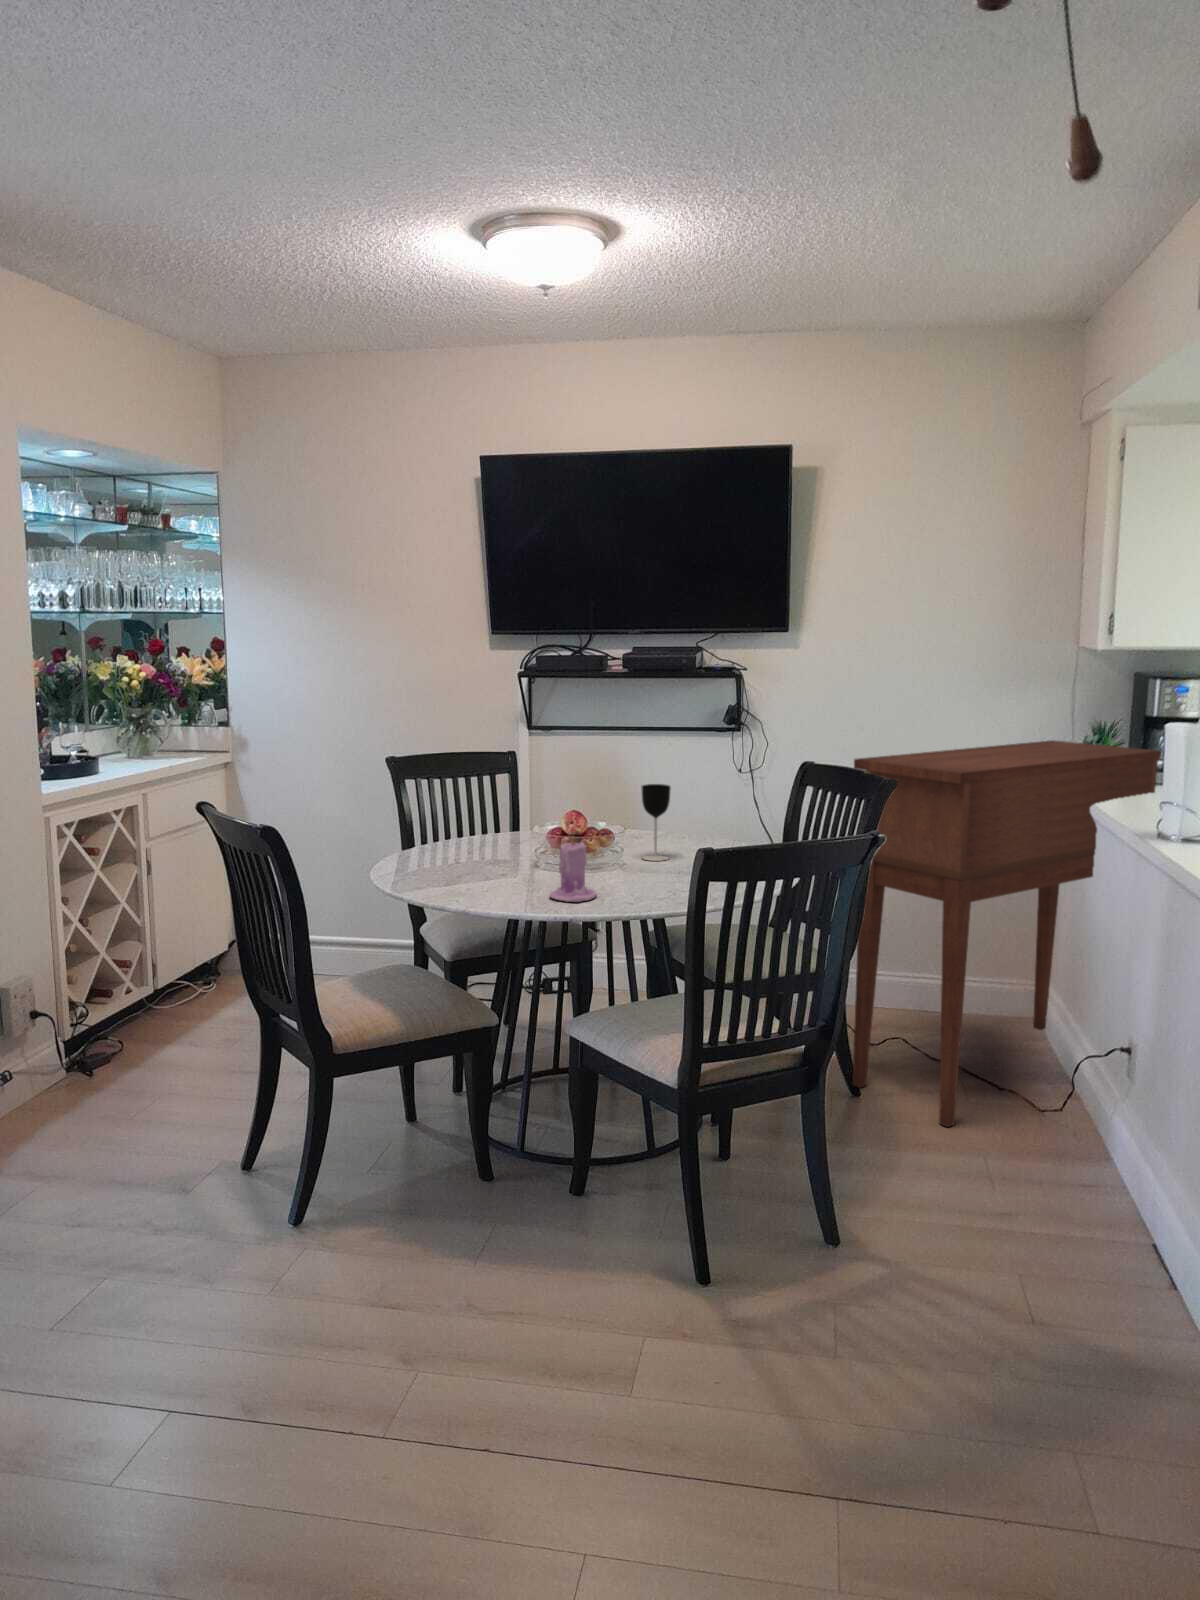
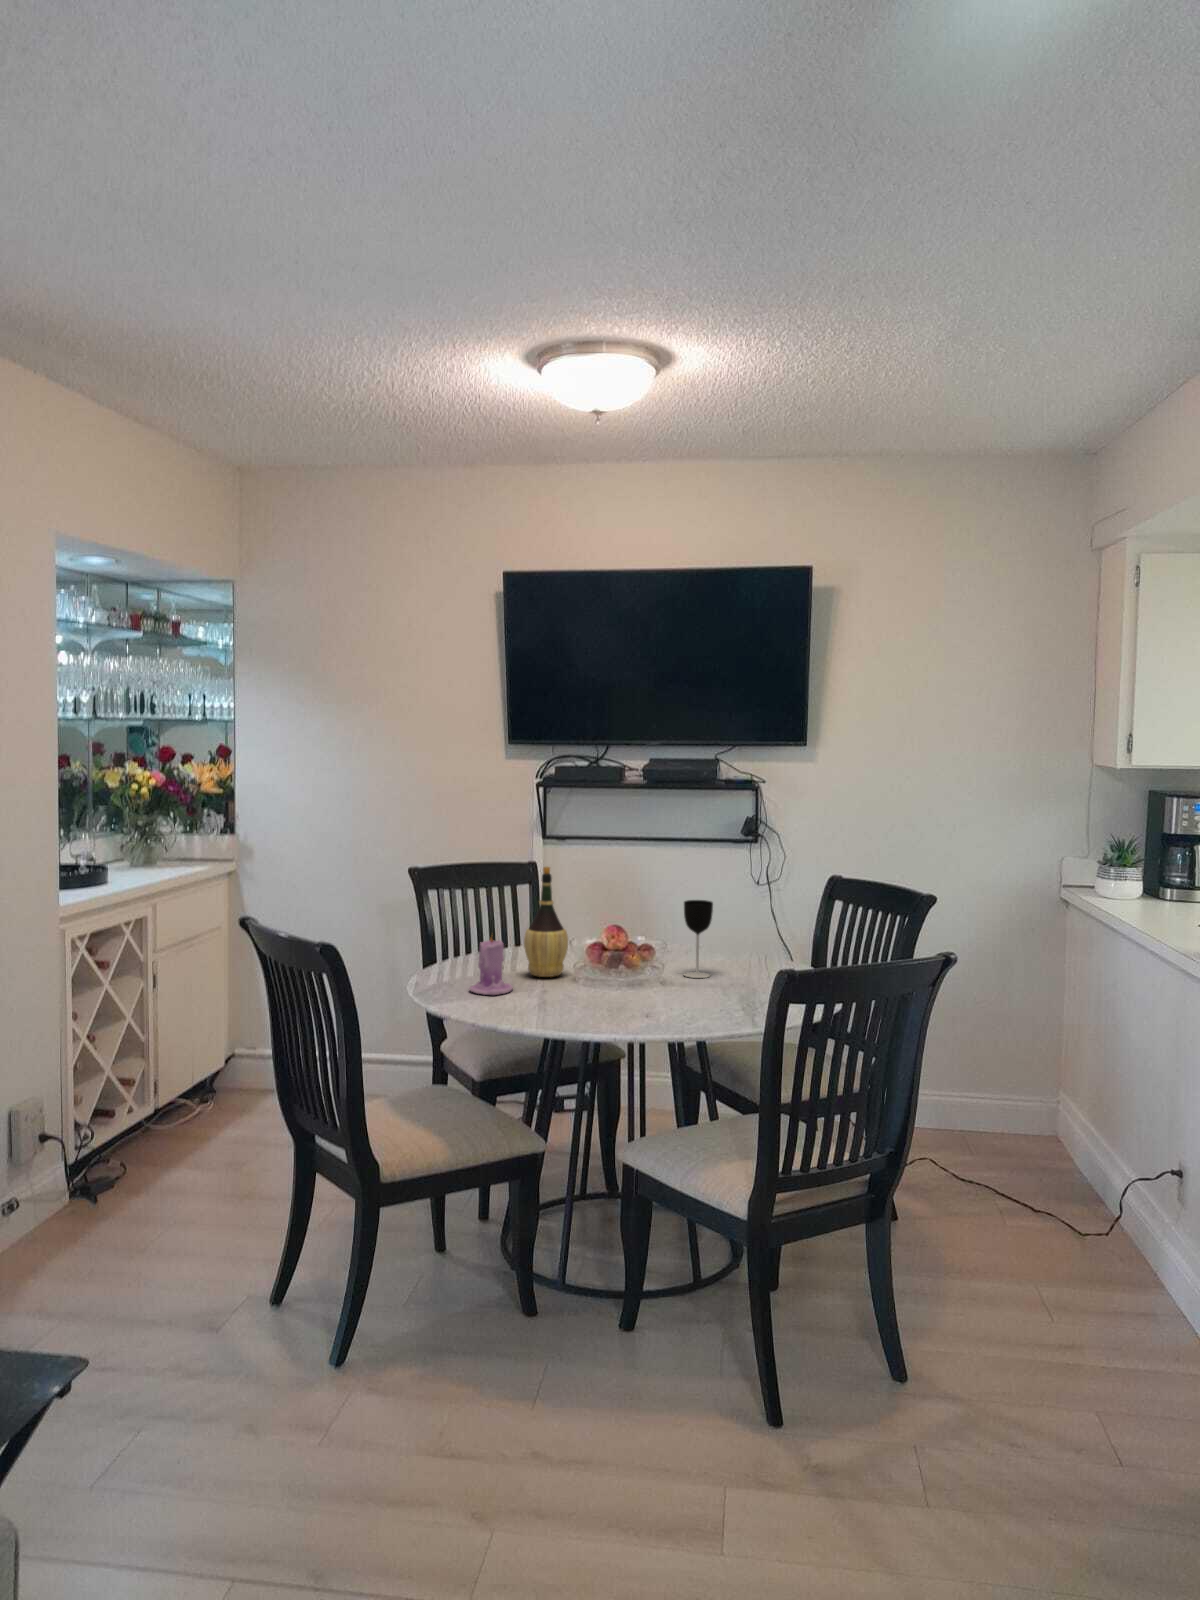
console table: present [852,740,1161,1127] -> none [889,856,1183,1253]
wine bottle: none [485,752,528,860] -> present [524,867,568,977]
candle: present [550,838,596,902] -> present [469,937,513,995]

